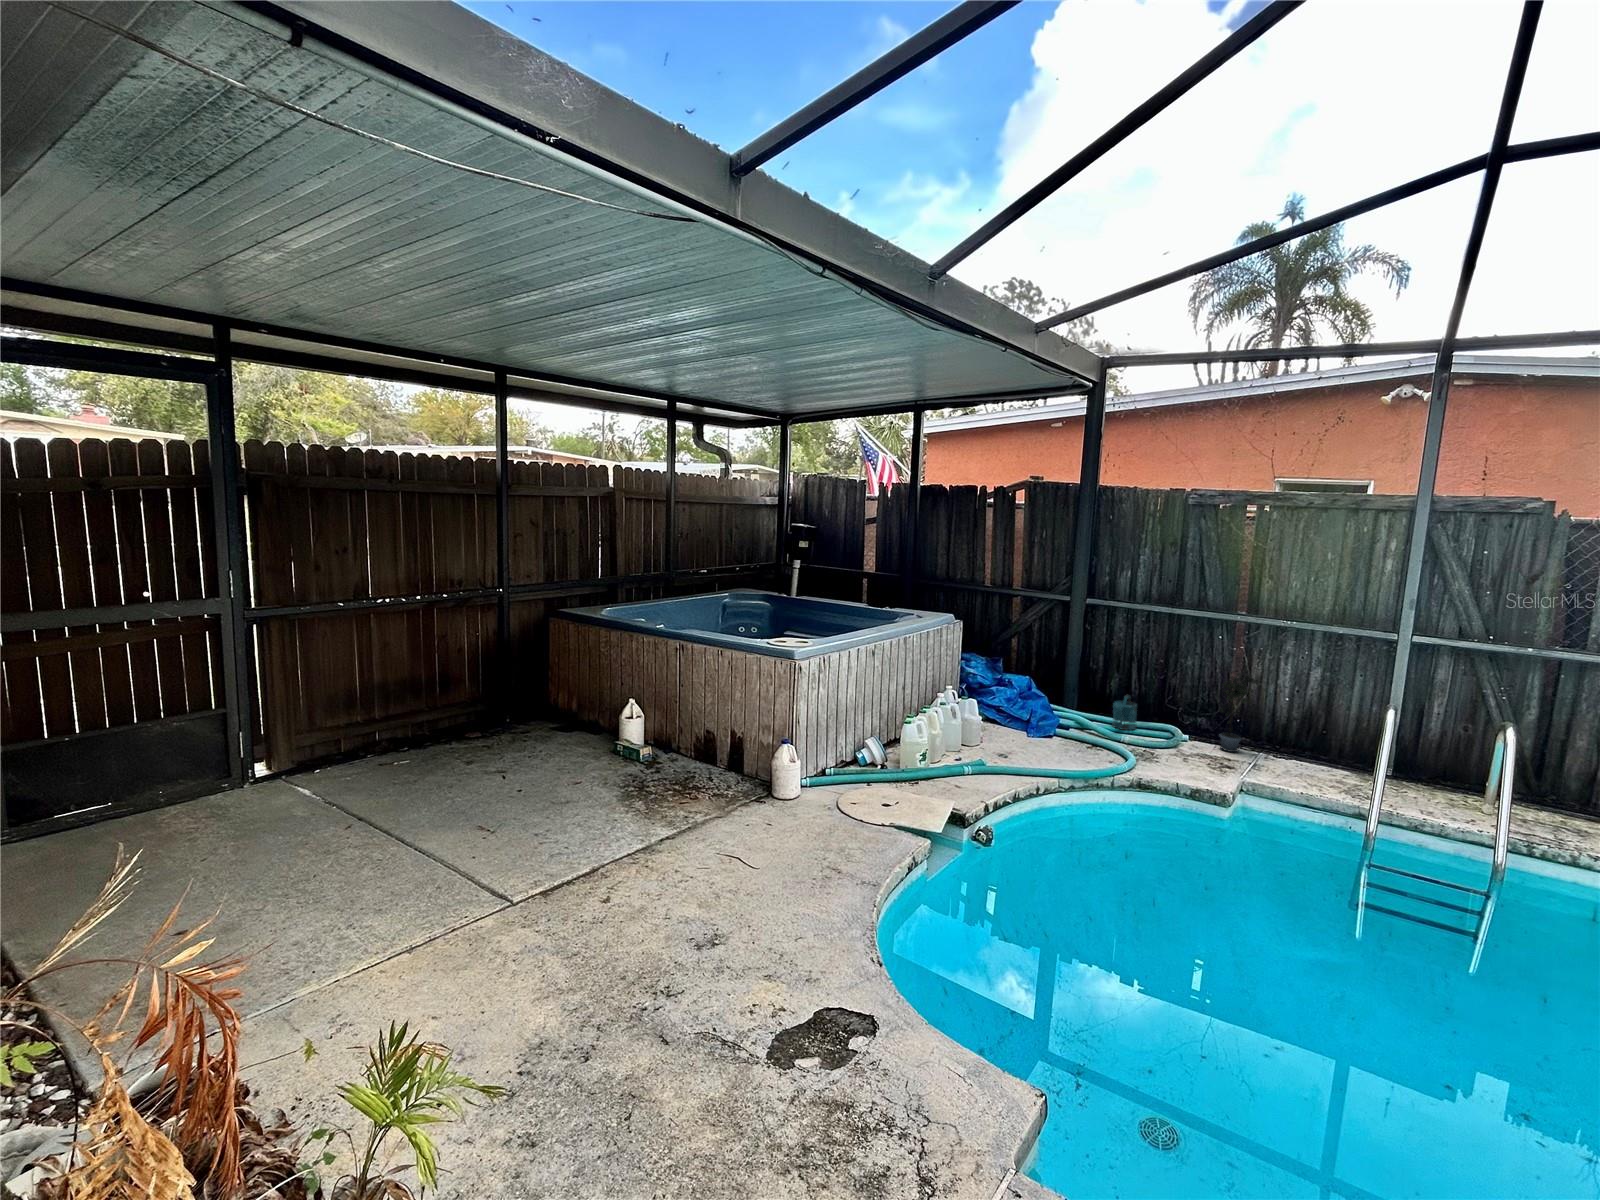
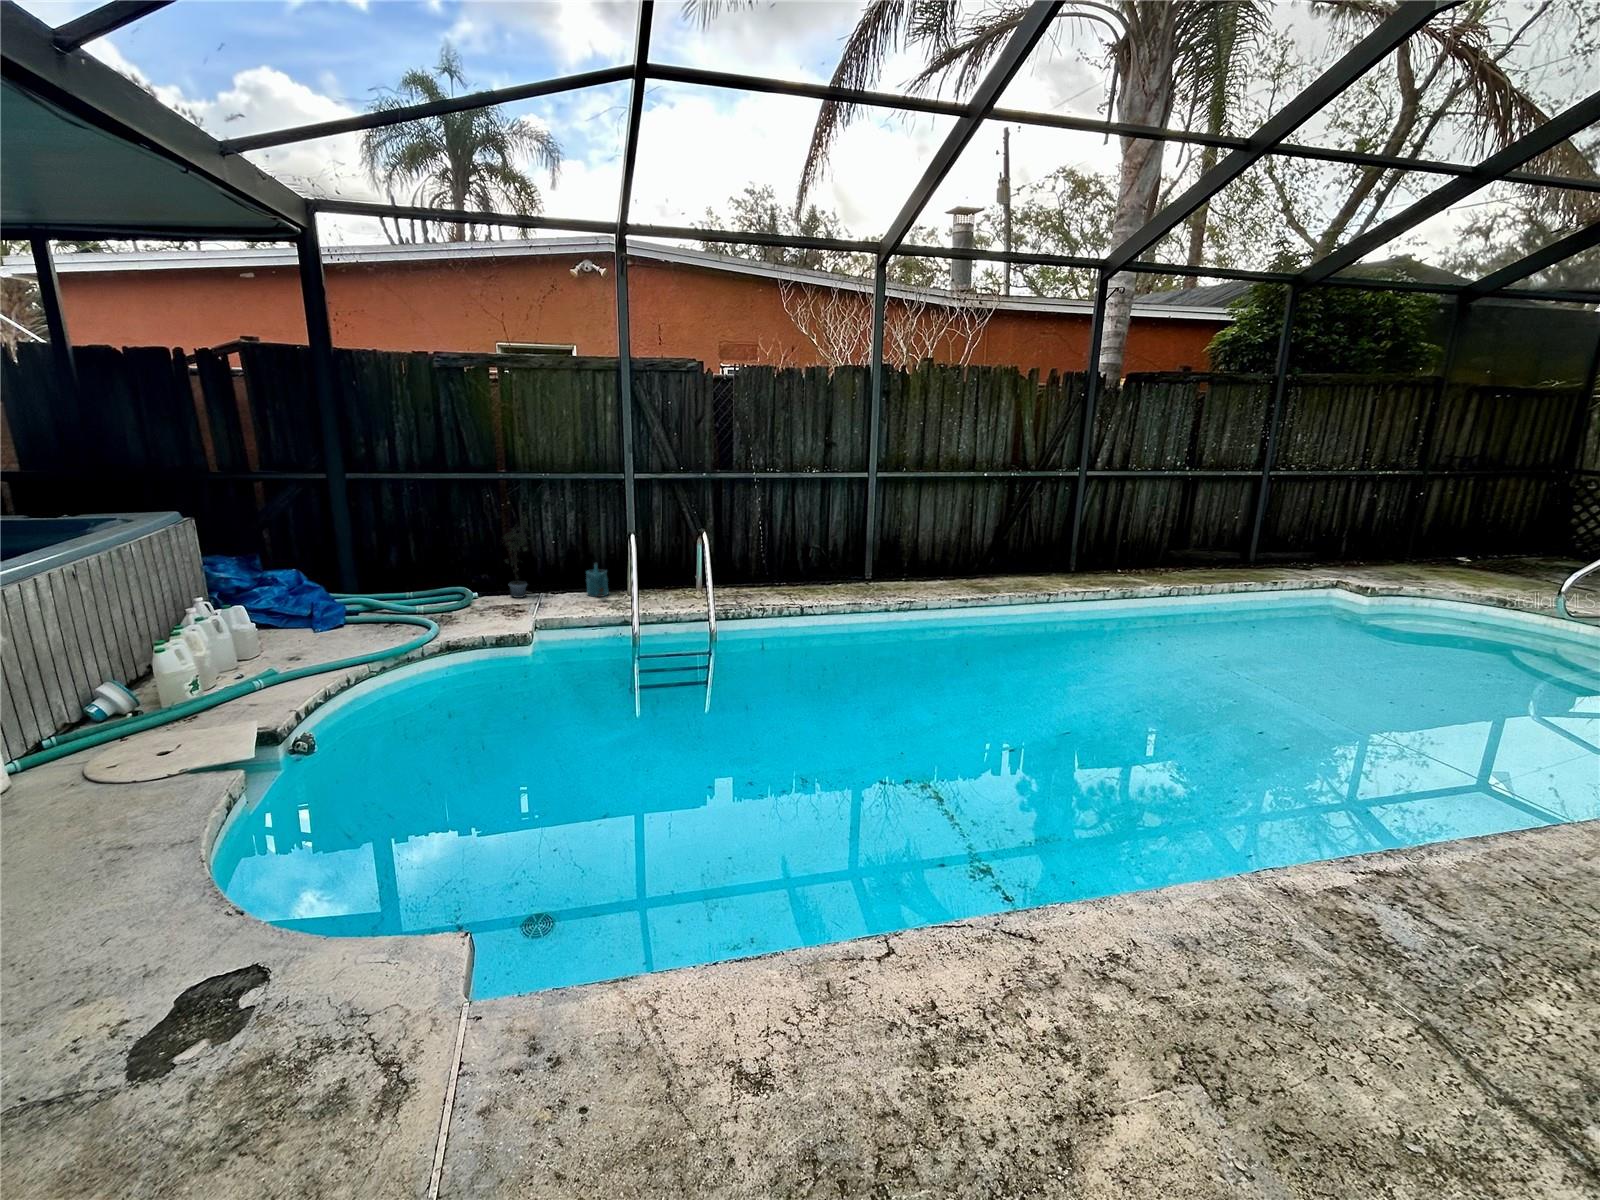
watering can: present [1112,695,1137,730] -> present [586,563,609,597]

